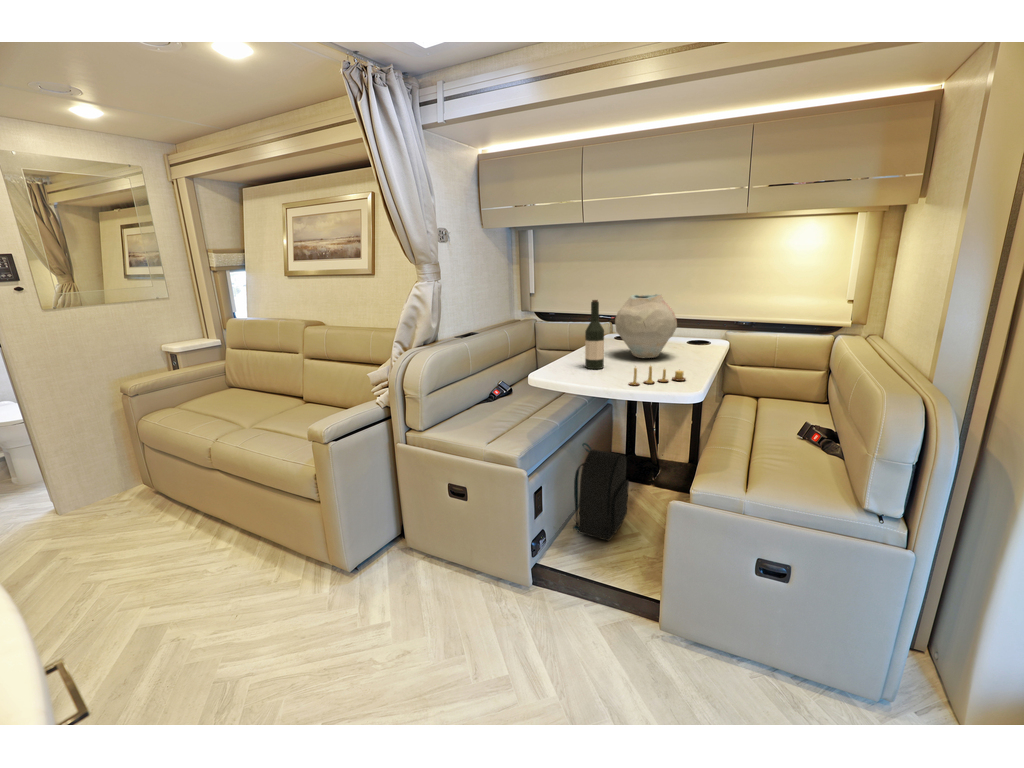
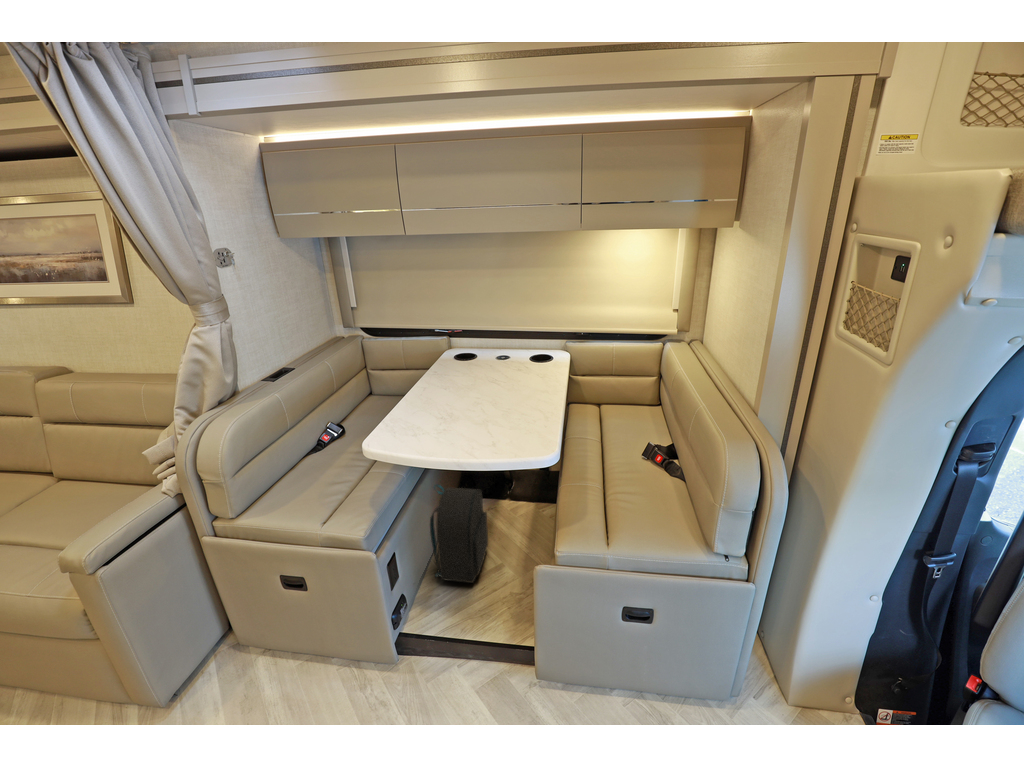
vase: present [615,294,677,358] -> none [453,318,518,388]
wine bottle: present [585,300,604,369] -> none [422,339,447,415]
candle: present [629,366,686,385] -> none [477,411,535,440]

